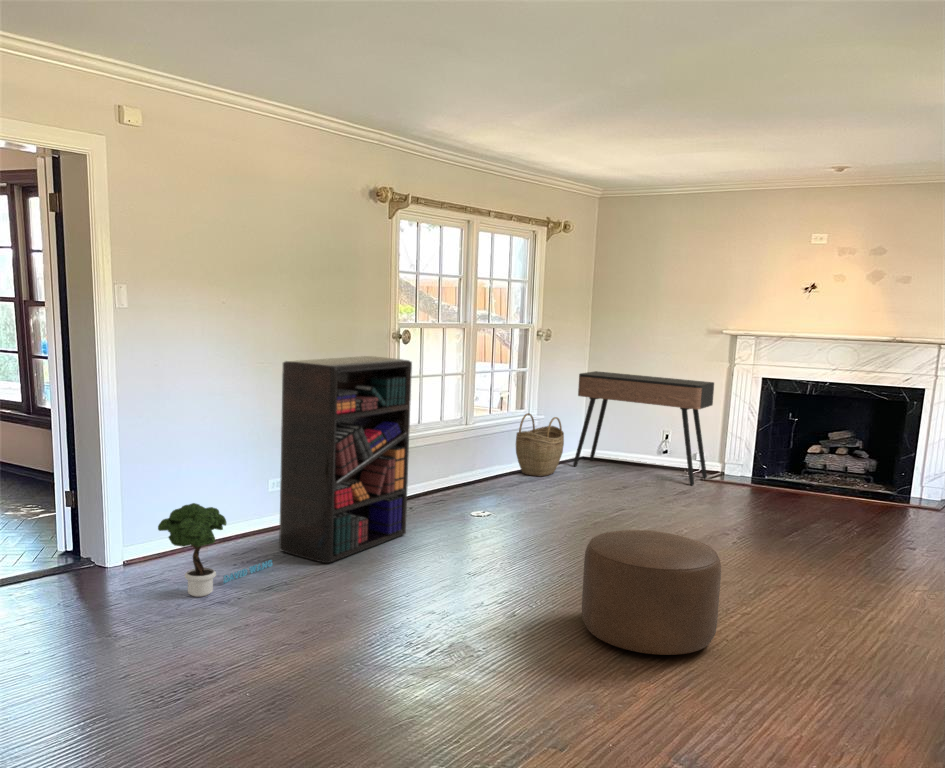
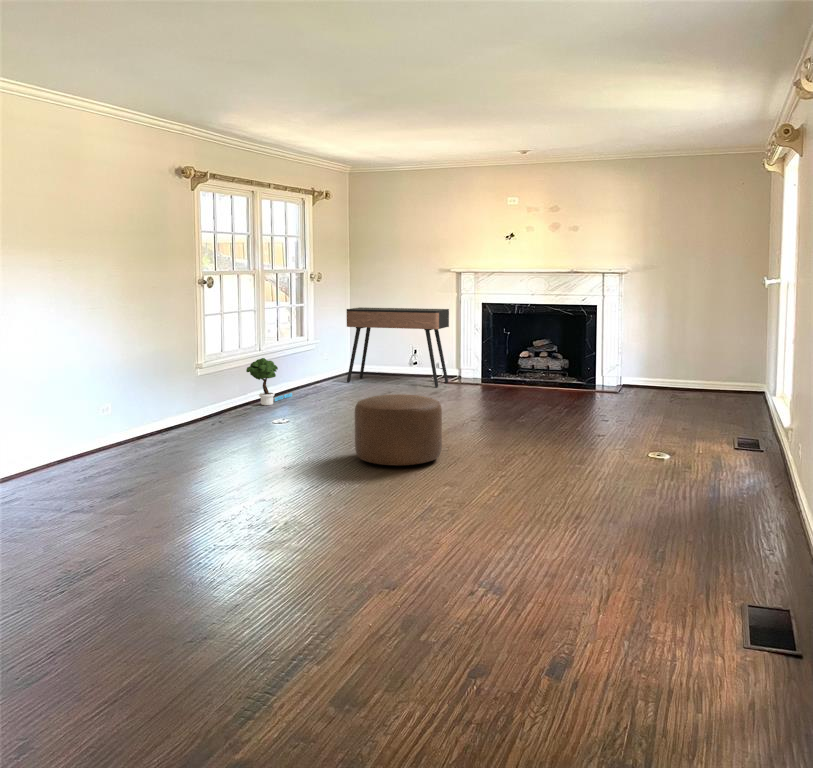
bookshelf: present [279,356,412,563] -> none [124,296,225,445]
woven basket: present [516,413,564,476] -> none [301,342,338,390]
potted tree: present [158,503,272,597] -> present [246,358,292,405]

